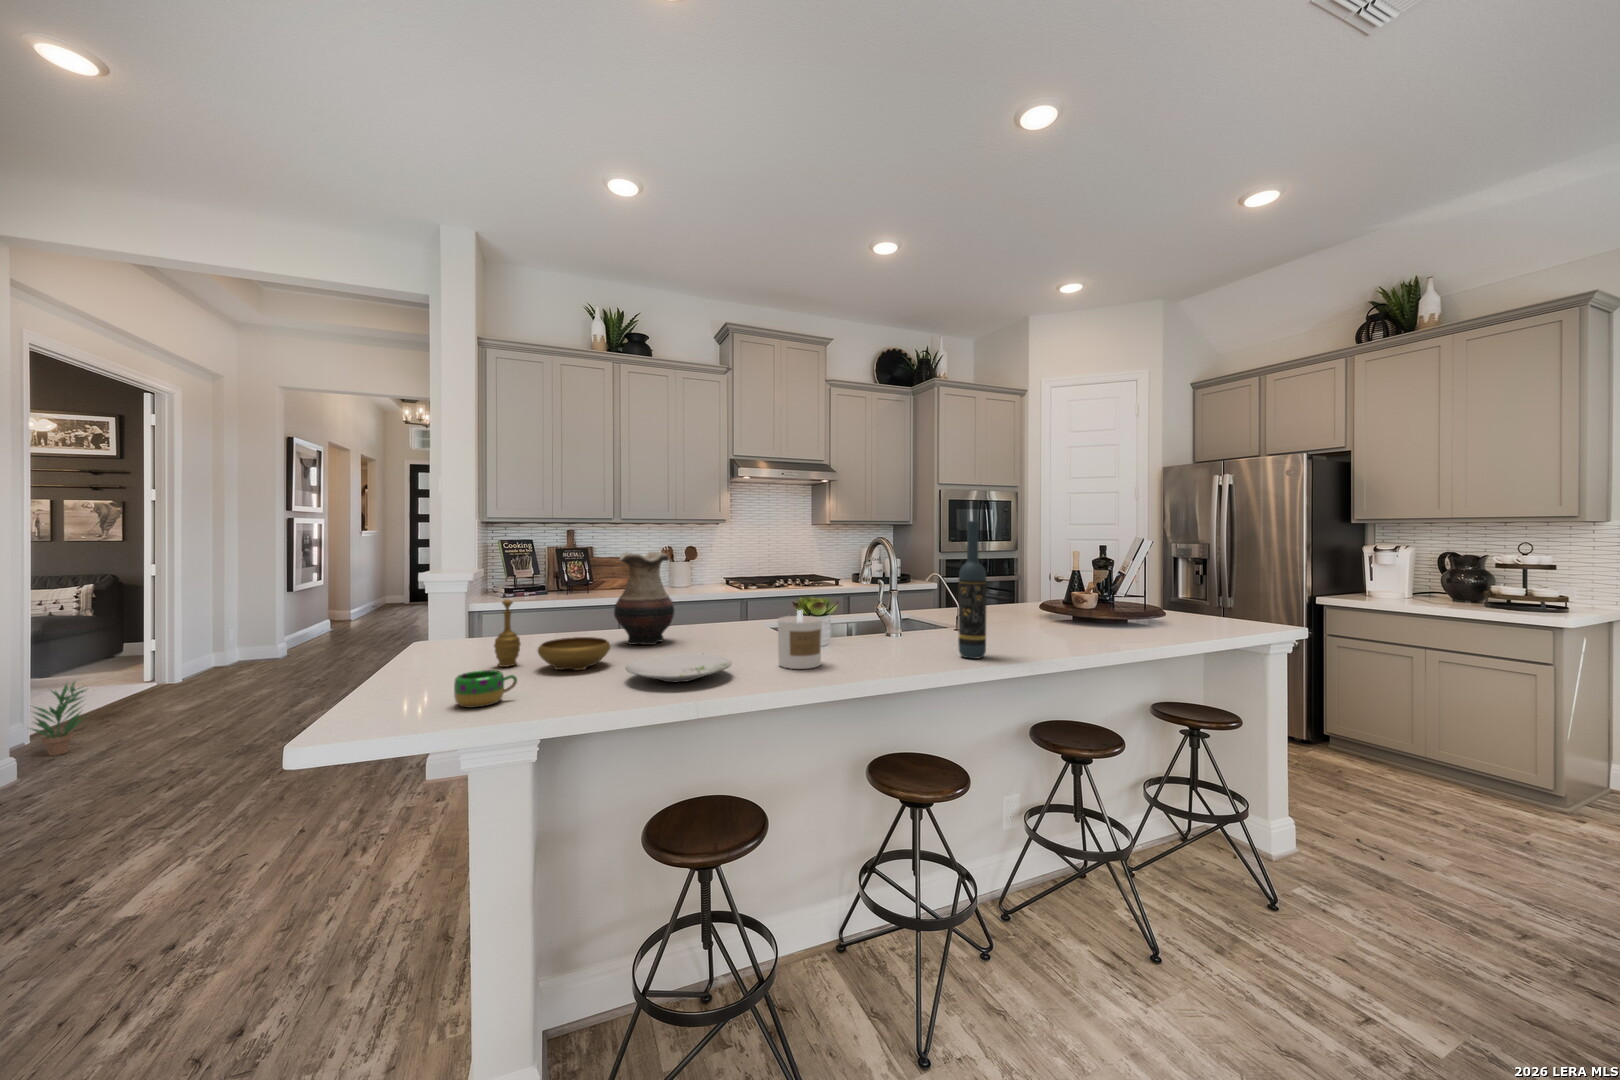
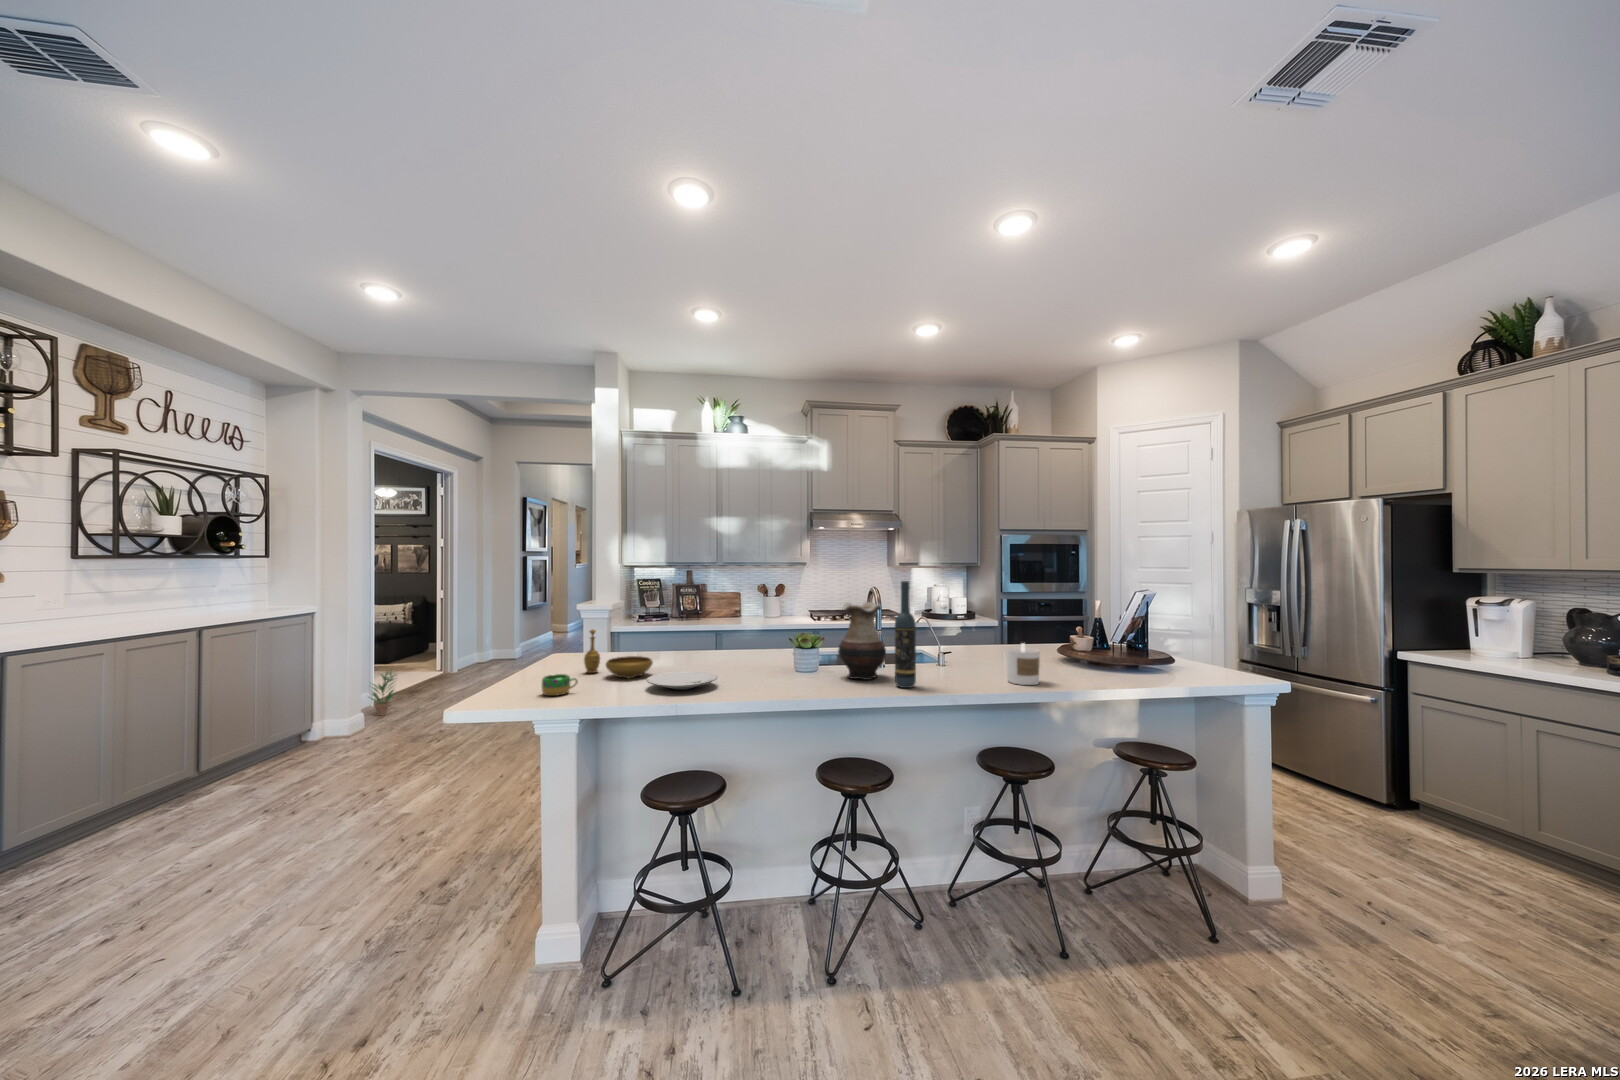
vase: present [614,552,674,645] -> present [838,602,886,680]
candle: present [777,610,822,669] -> present [1006,643,1040,685]

